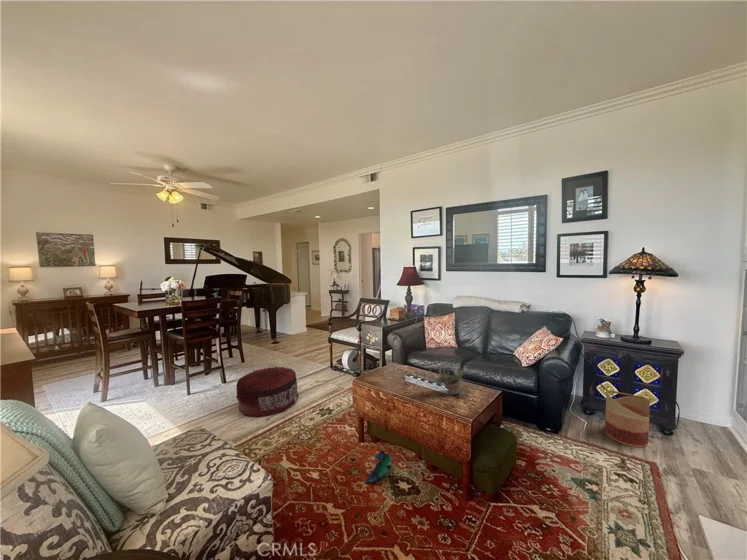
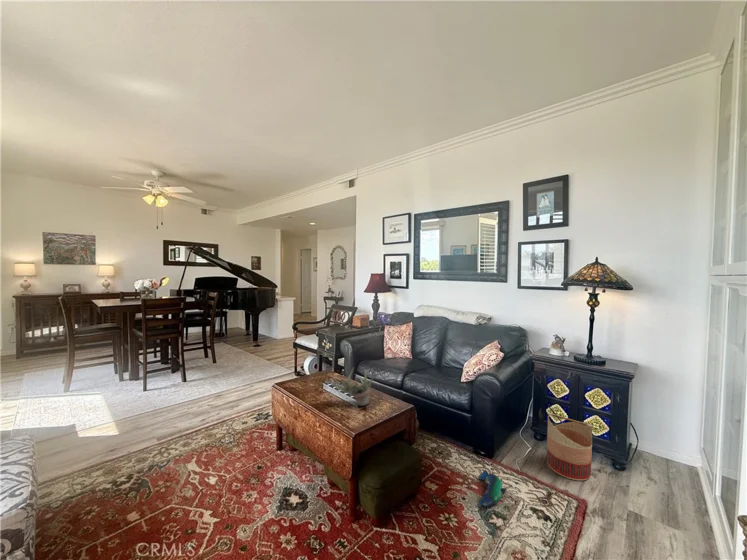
pouf: present [236,366,298,417] -> none [178,367,247,416]
plush toy: present [365,451,392,483] -> present [478,471,506,507]

